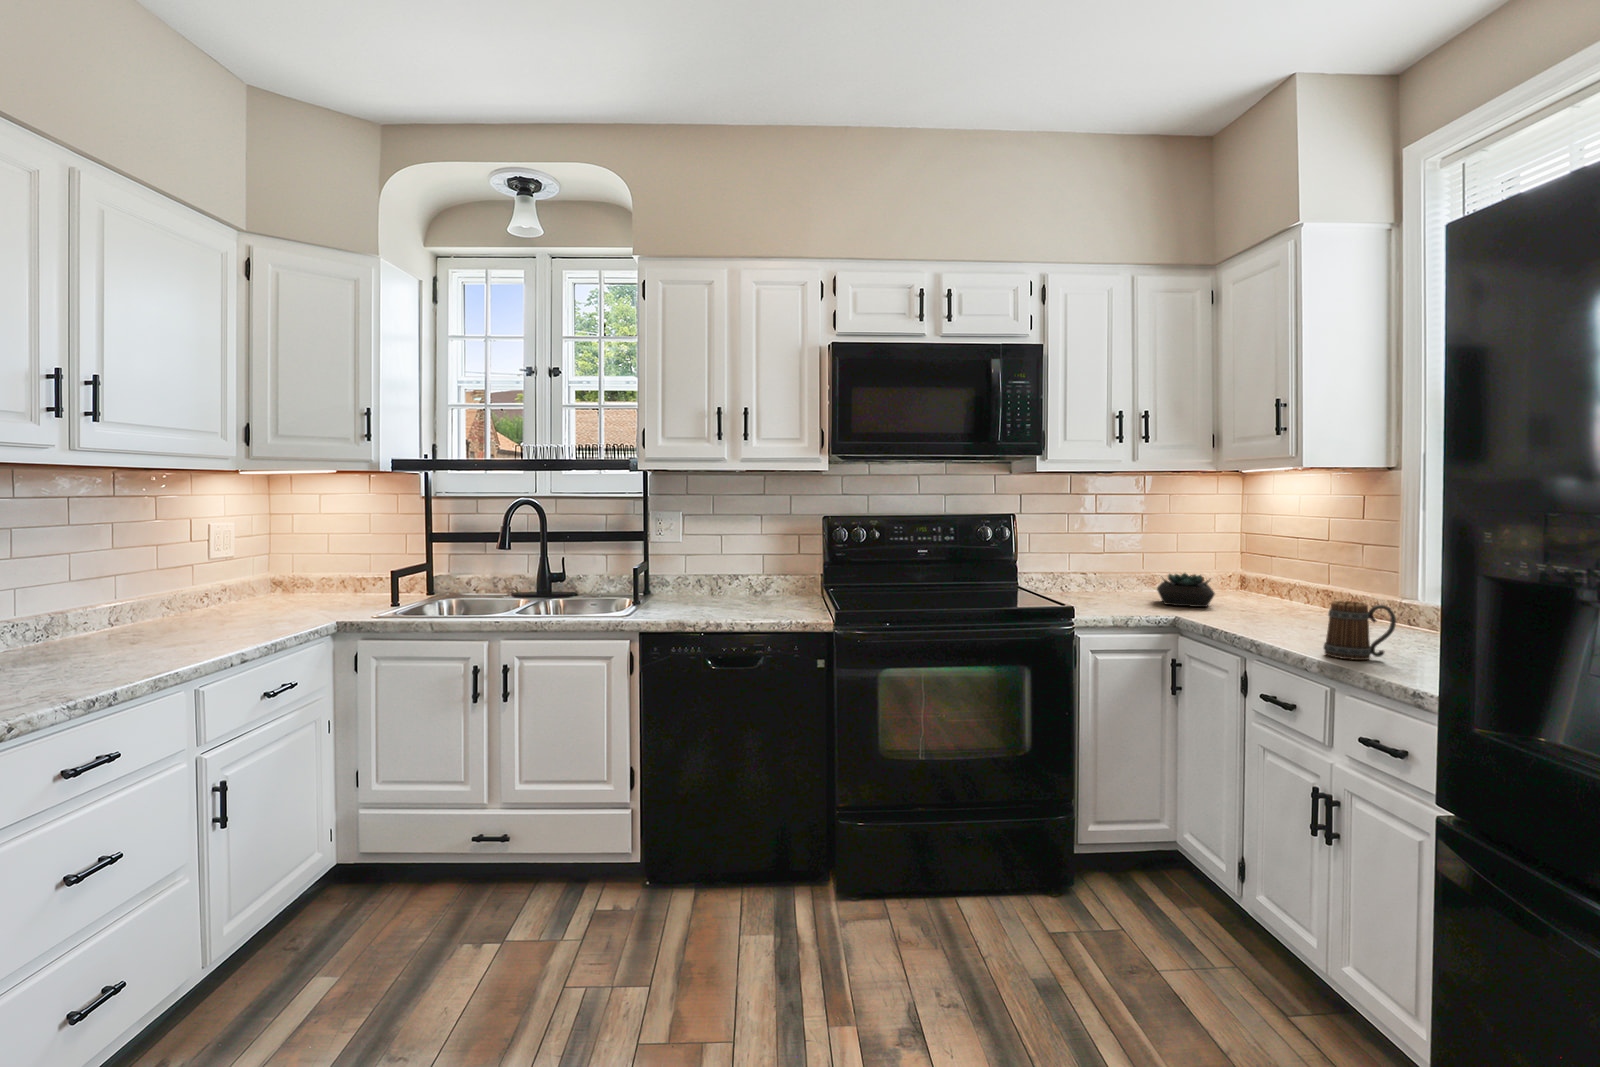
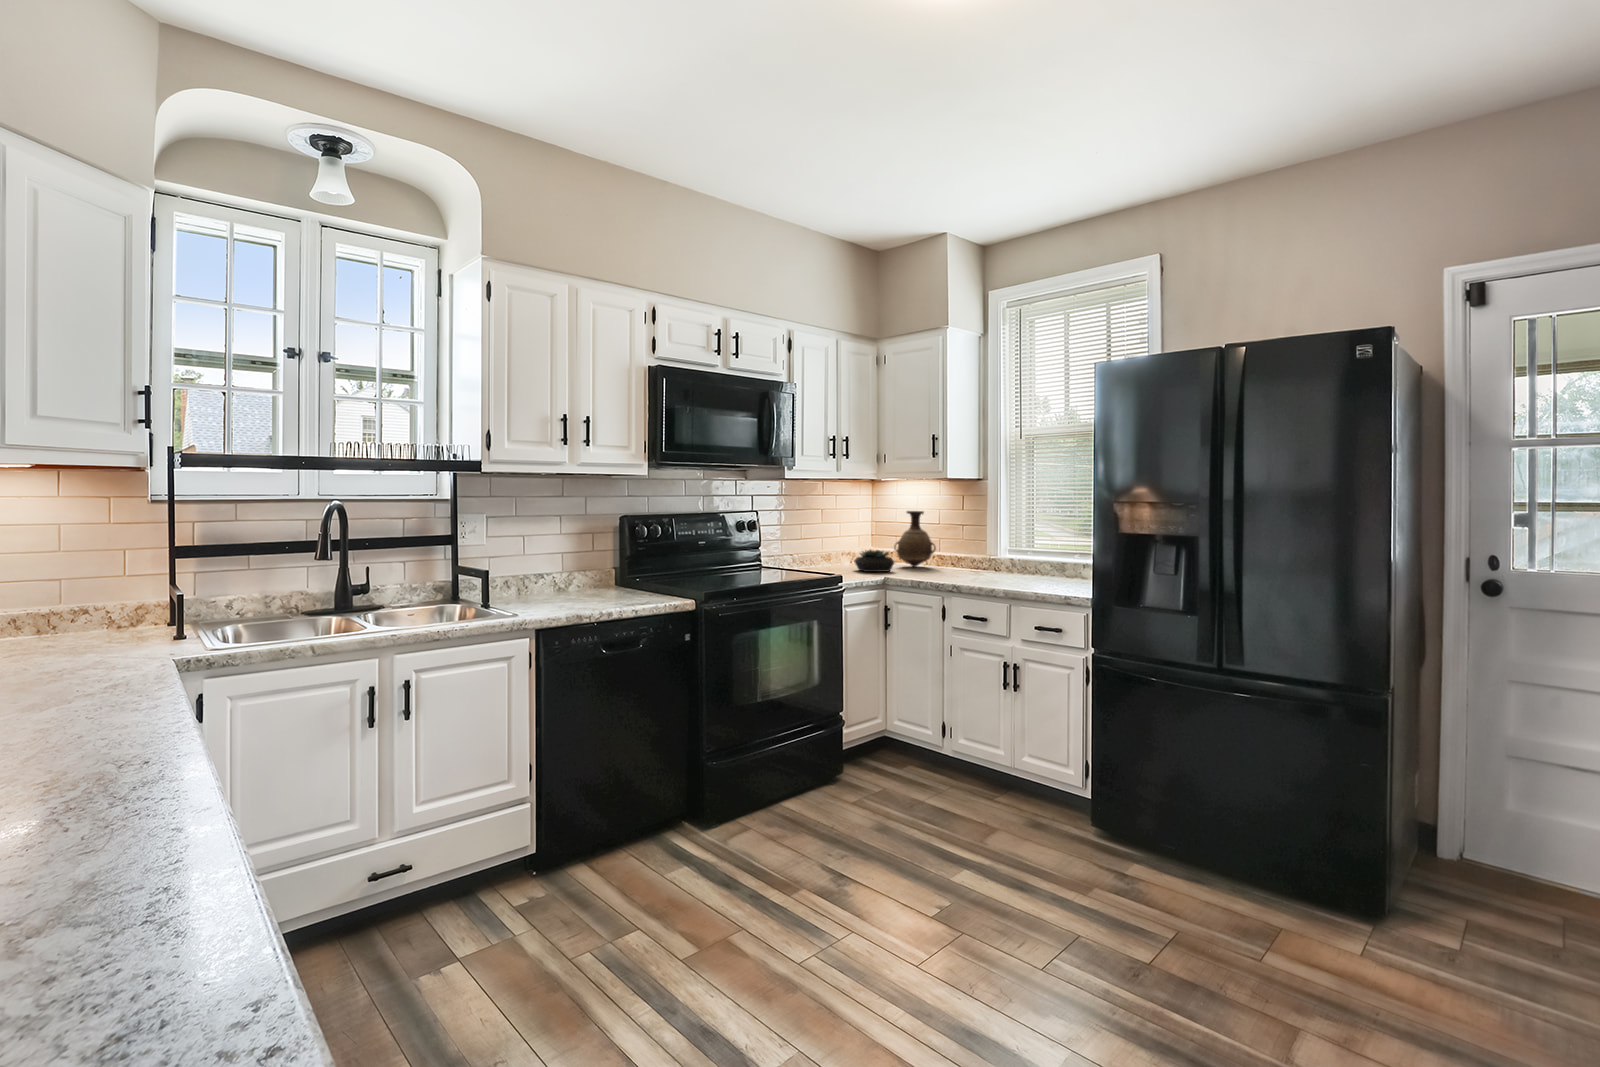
vase: none [1242,519,1310,604] -> present [894,511,936,567]
mug: present [1324,601,1396,660] -> none [997,556,1029,588]

